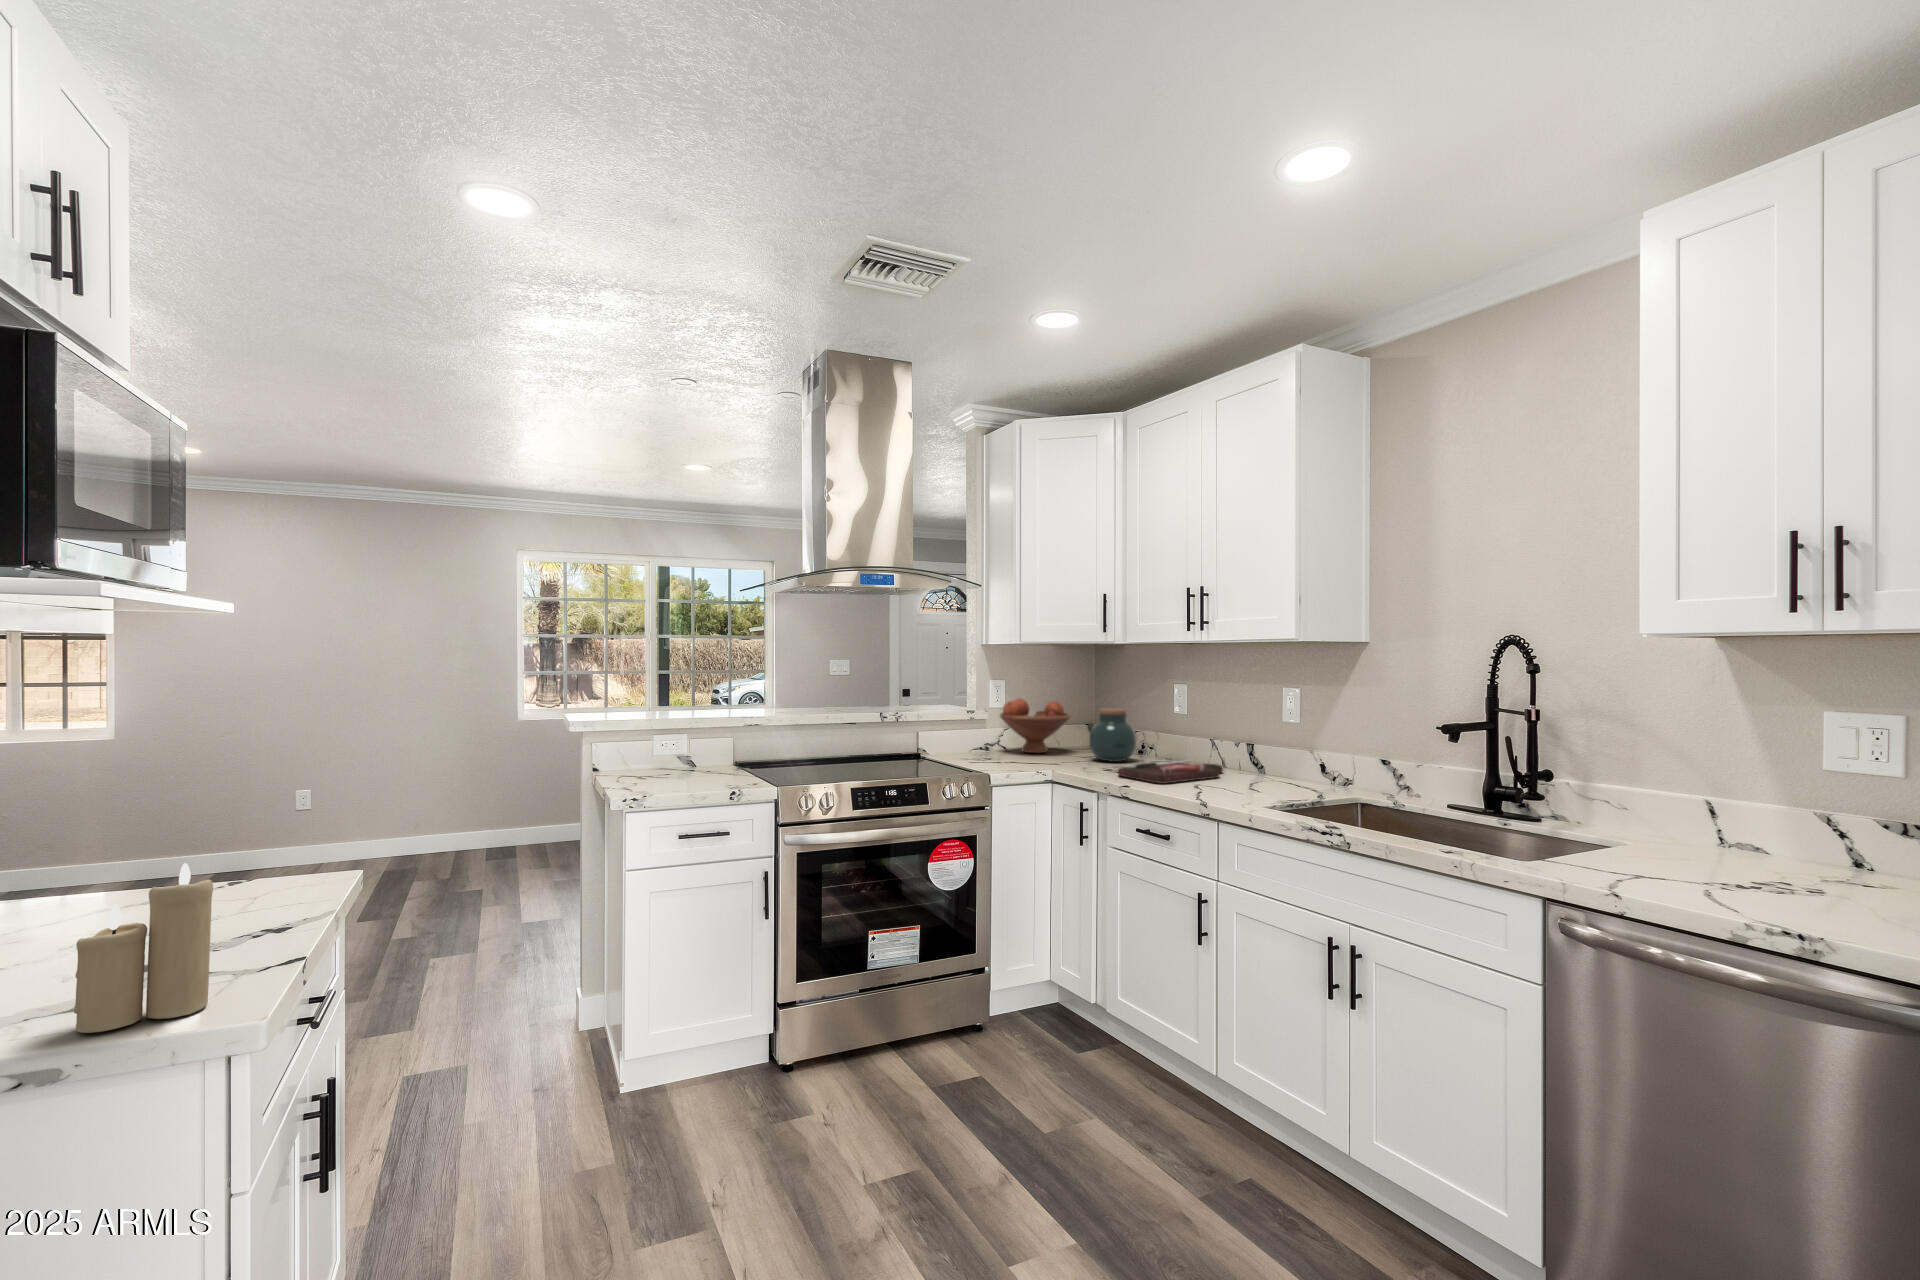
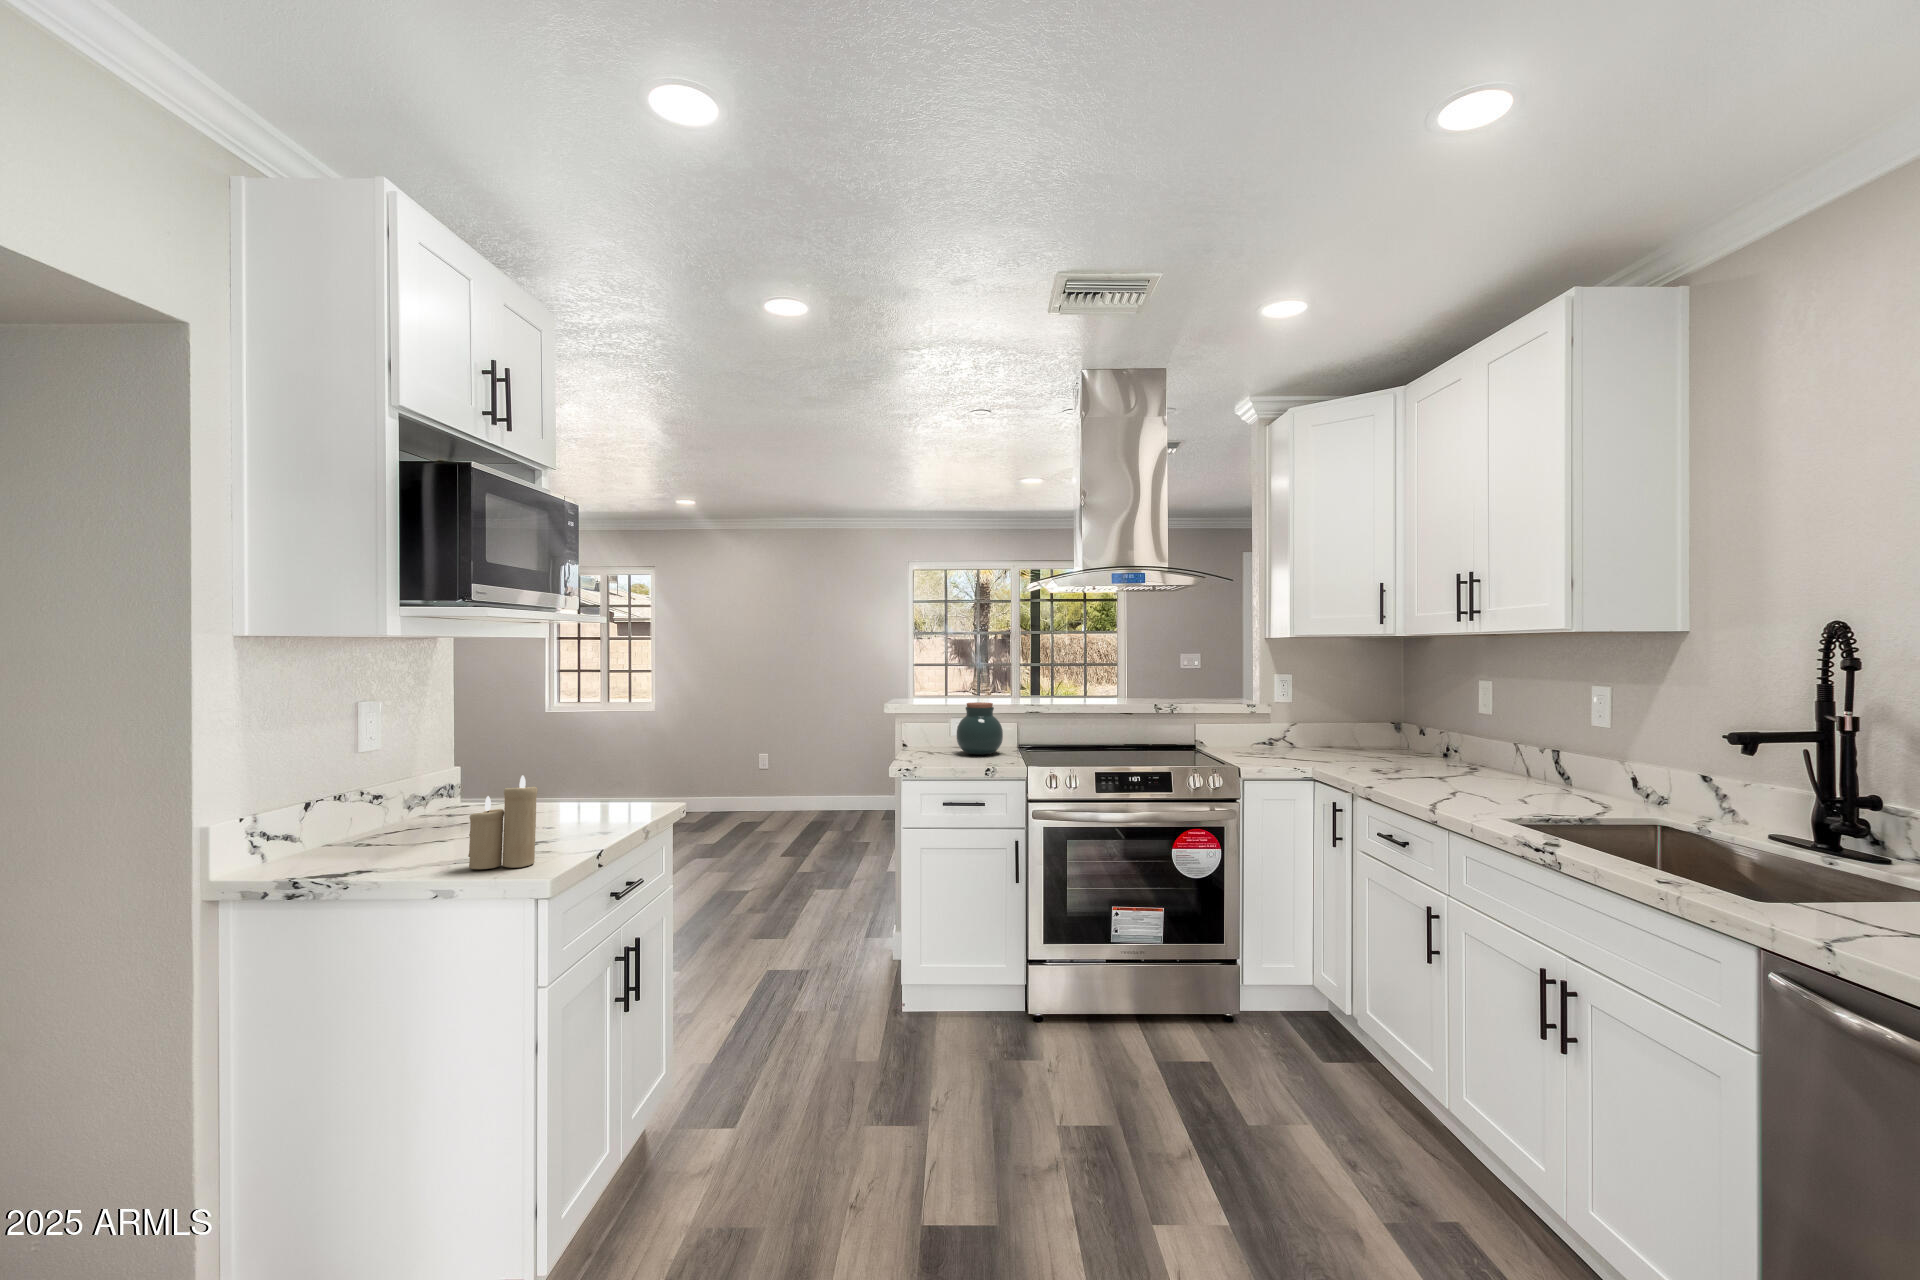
fruit bowl: present [1000,698,1070,753] -> none [1280,697,1359,753]
jar: present [1089,708,1136,762] -> present [957,702,1003,755]
cutting board: present [1118,760,1223,784] -> none [1376,766,1515,789]

